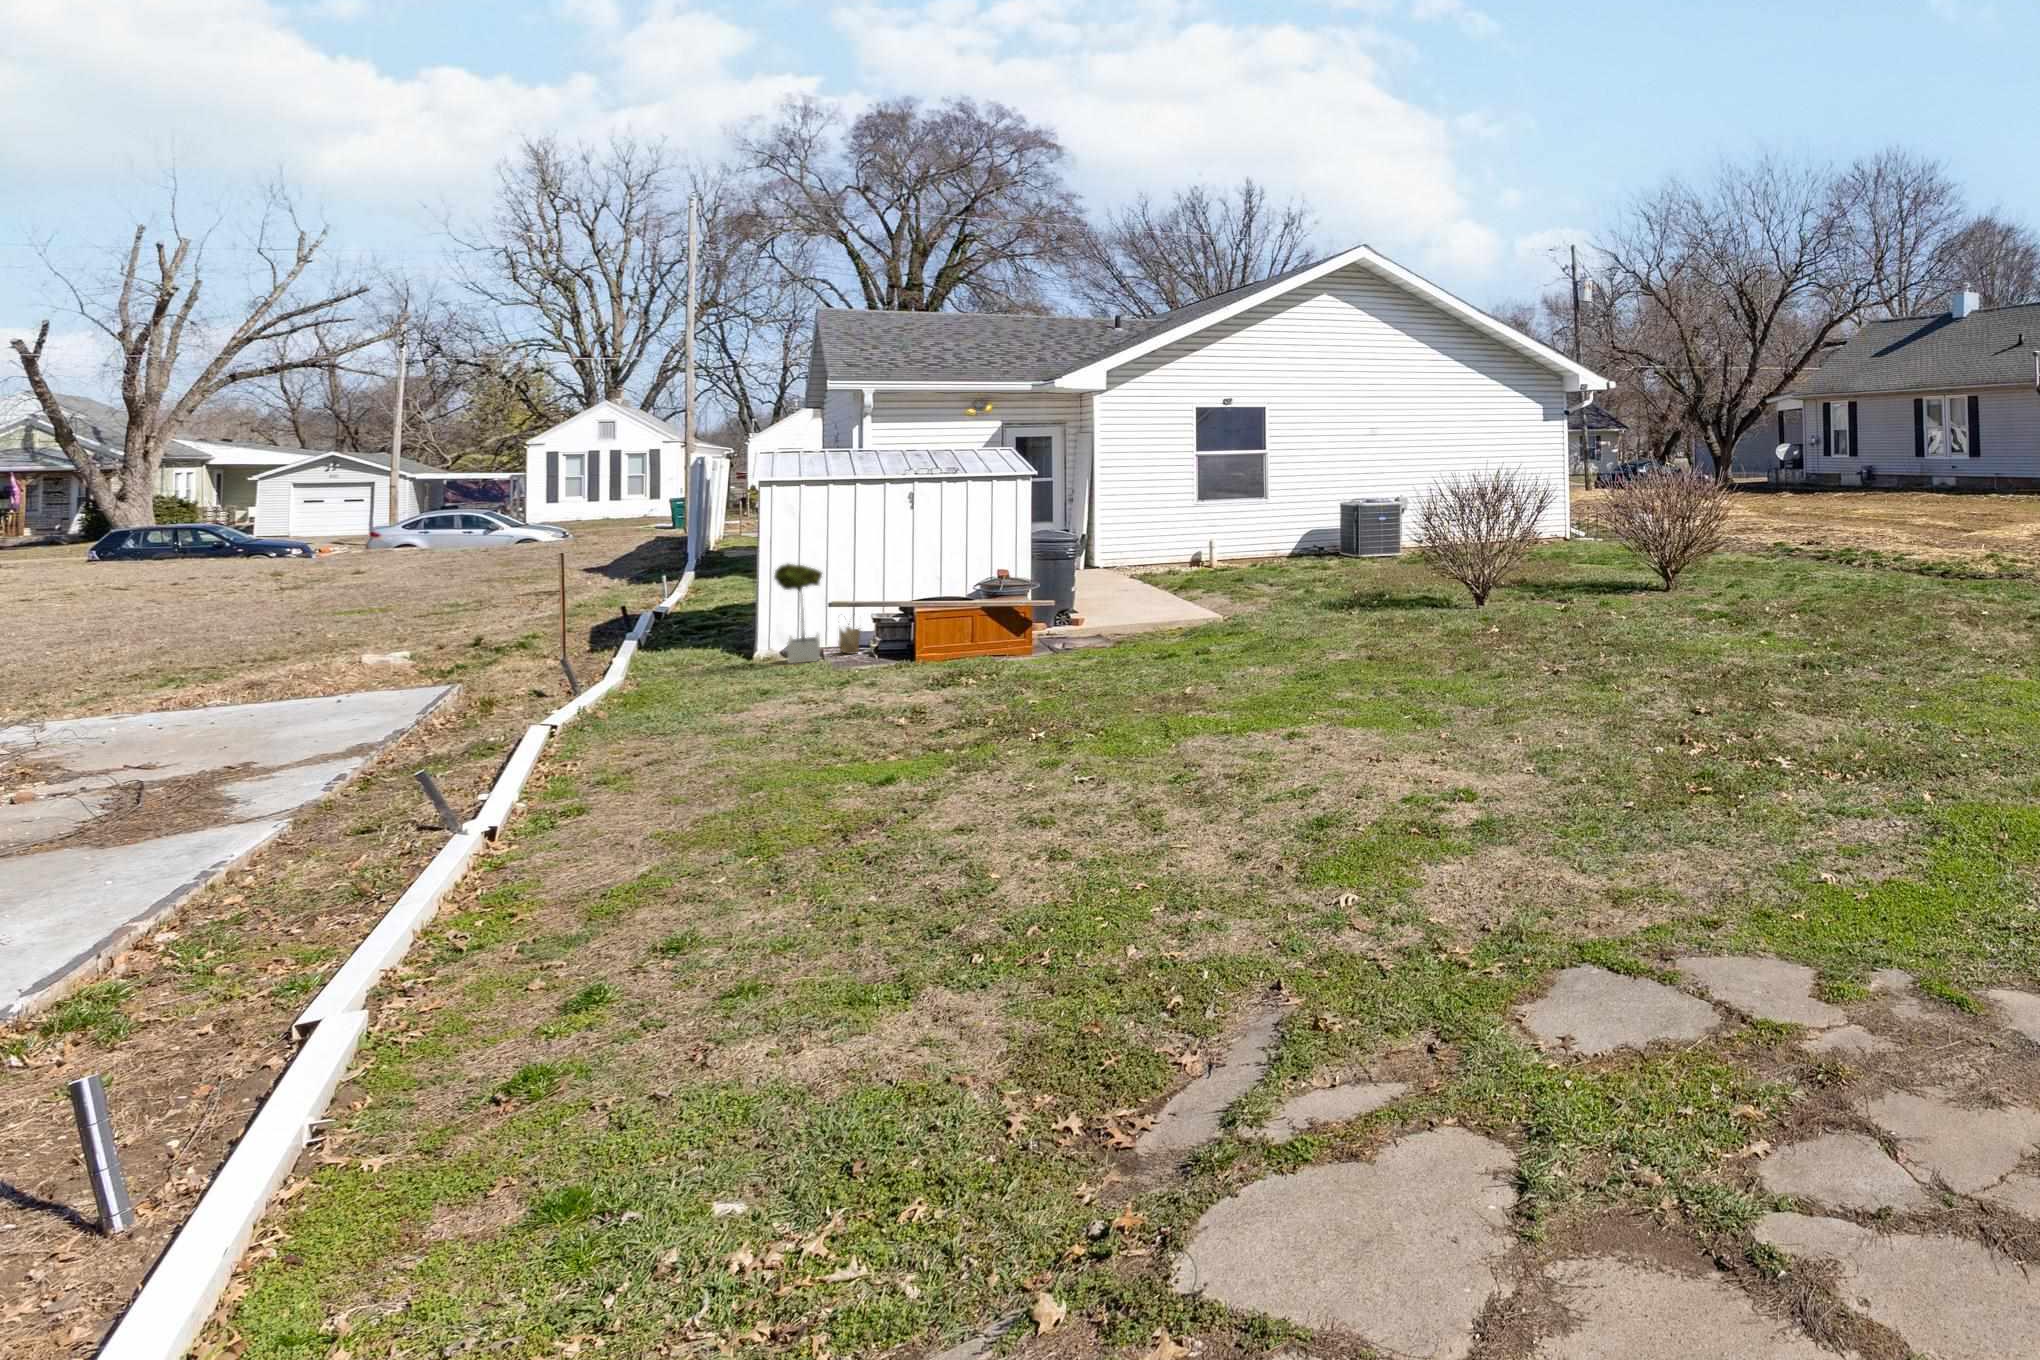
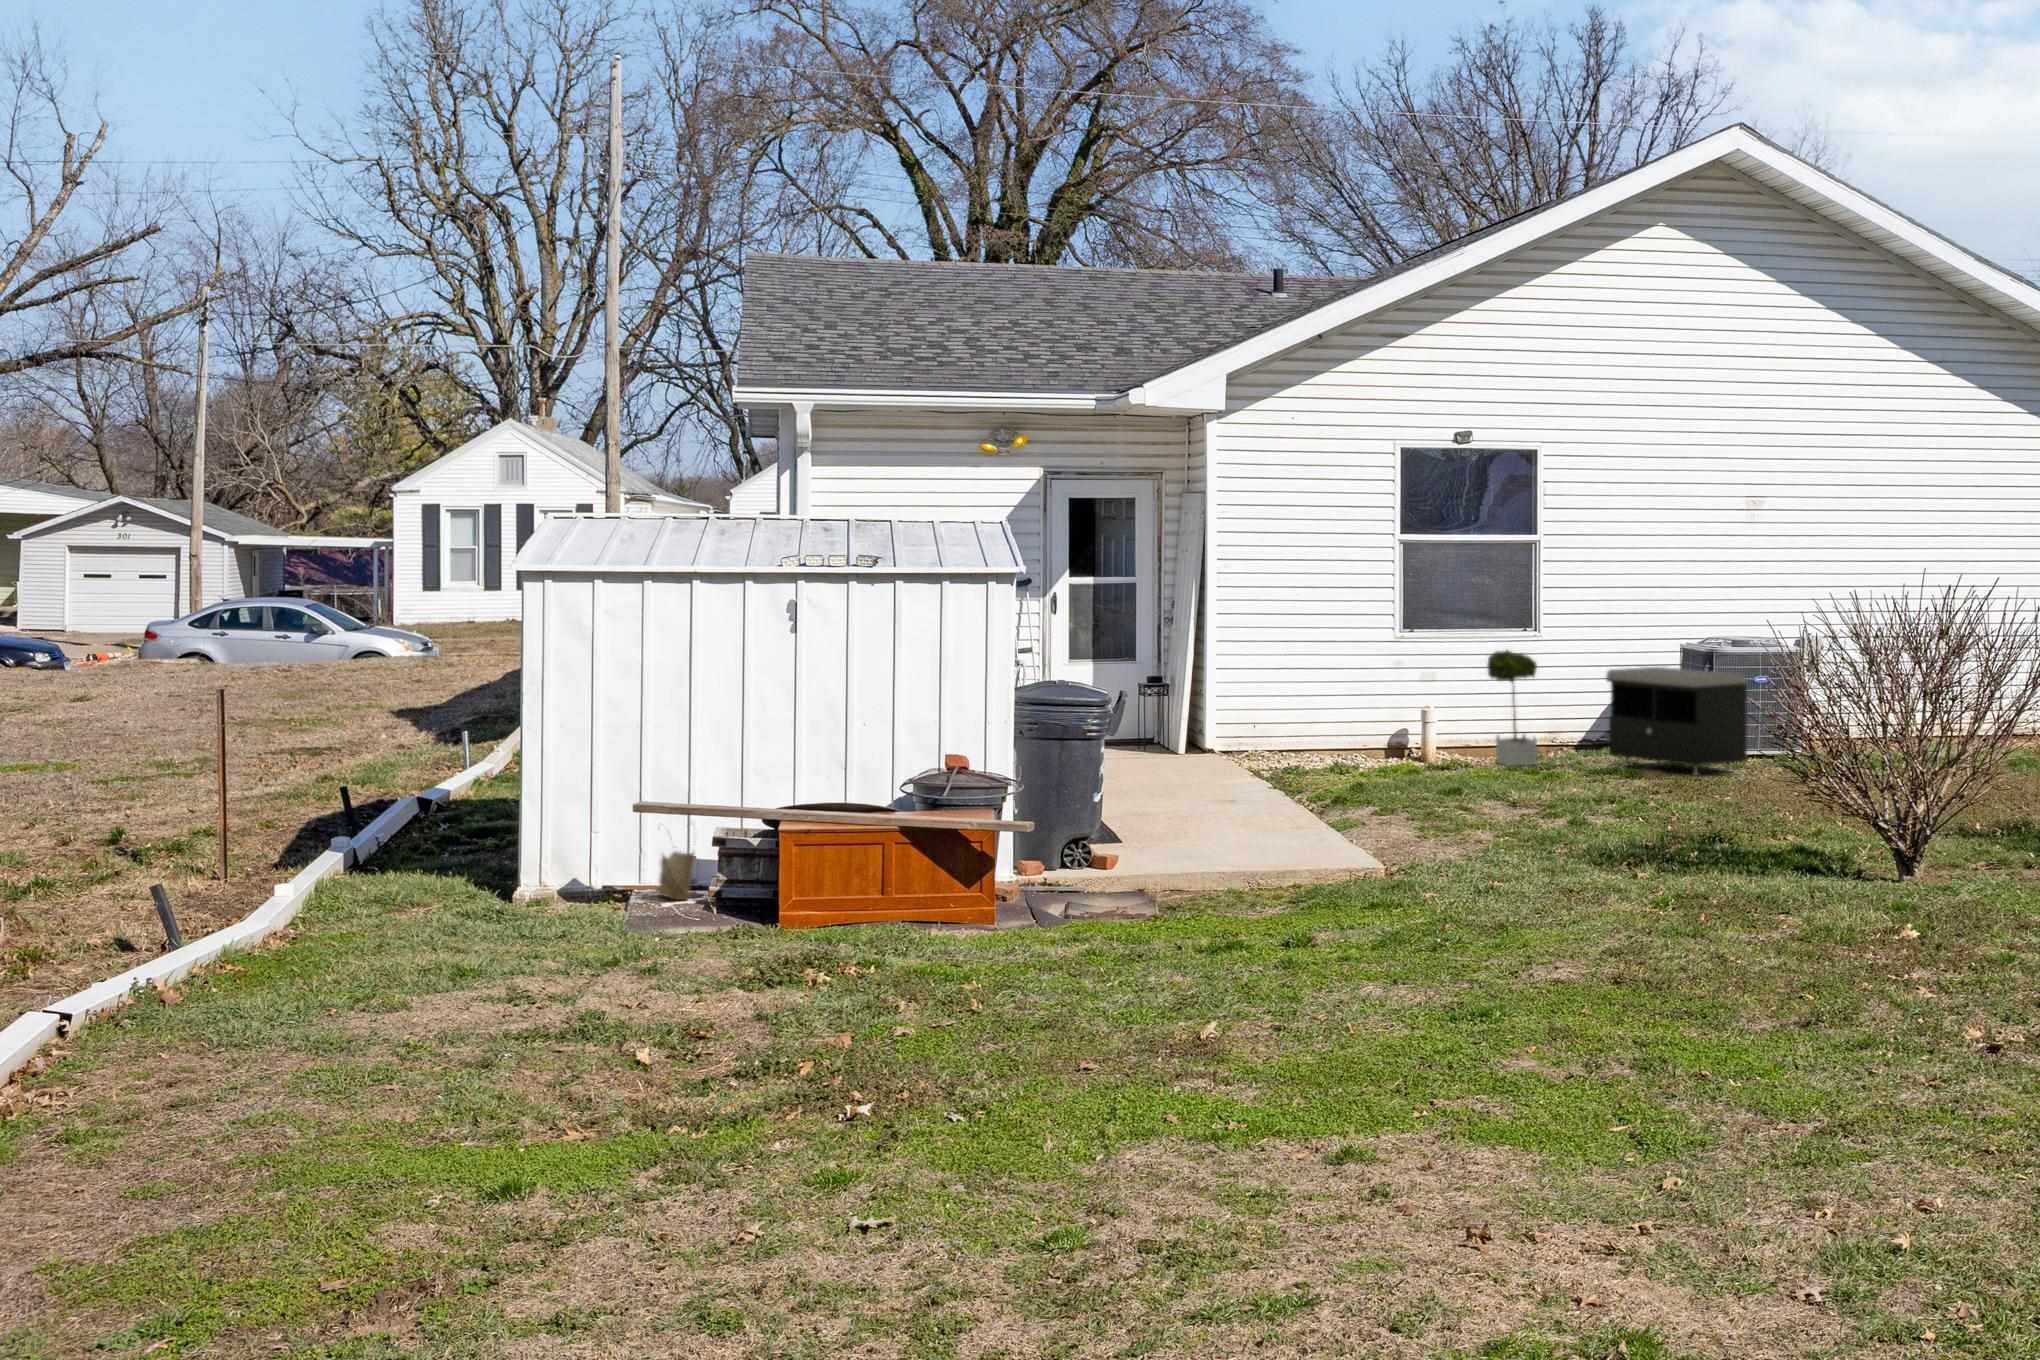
storage bench: none [1308,514,1380,566] -> present [1606,667,1747,775]
potted tree: present [774,564,822,663] -> present [1487,650,1537,766]

